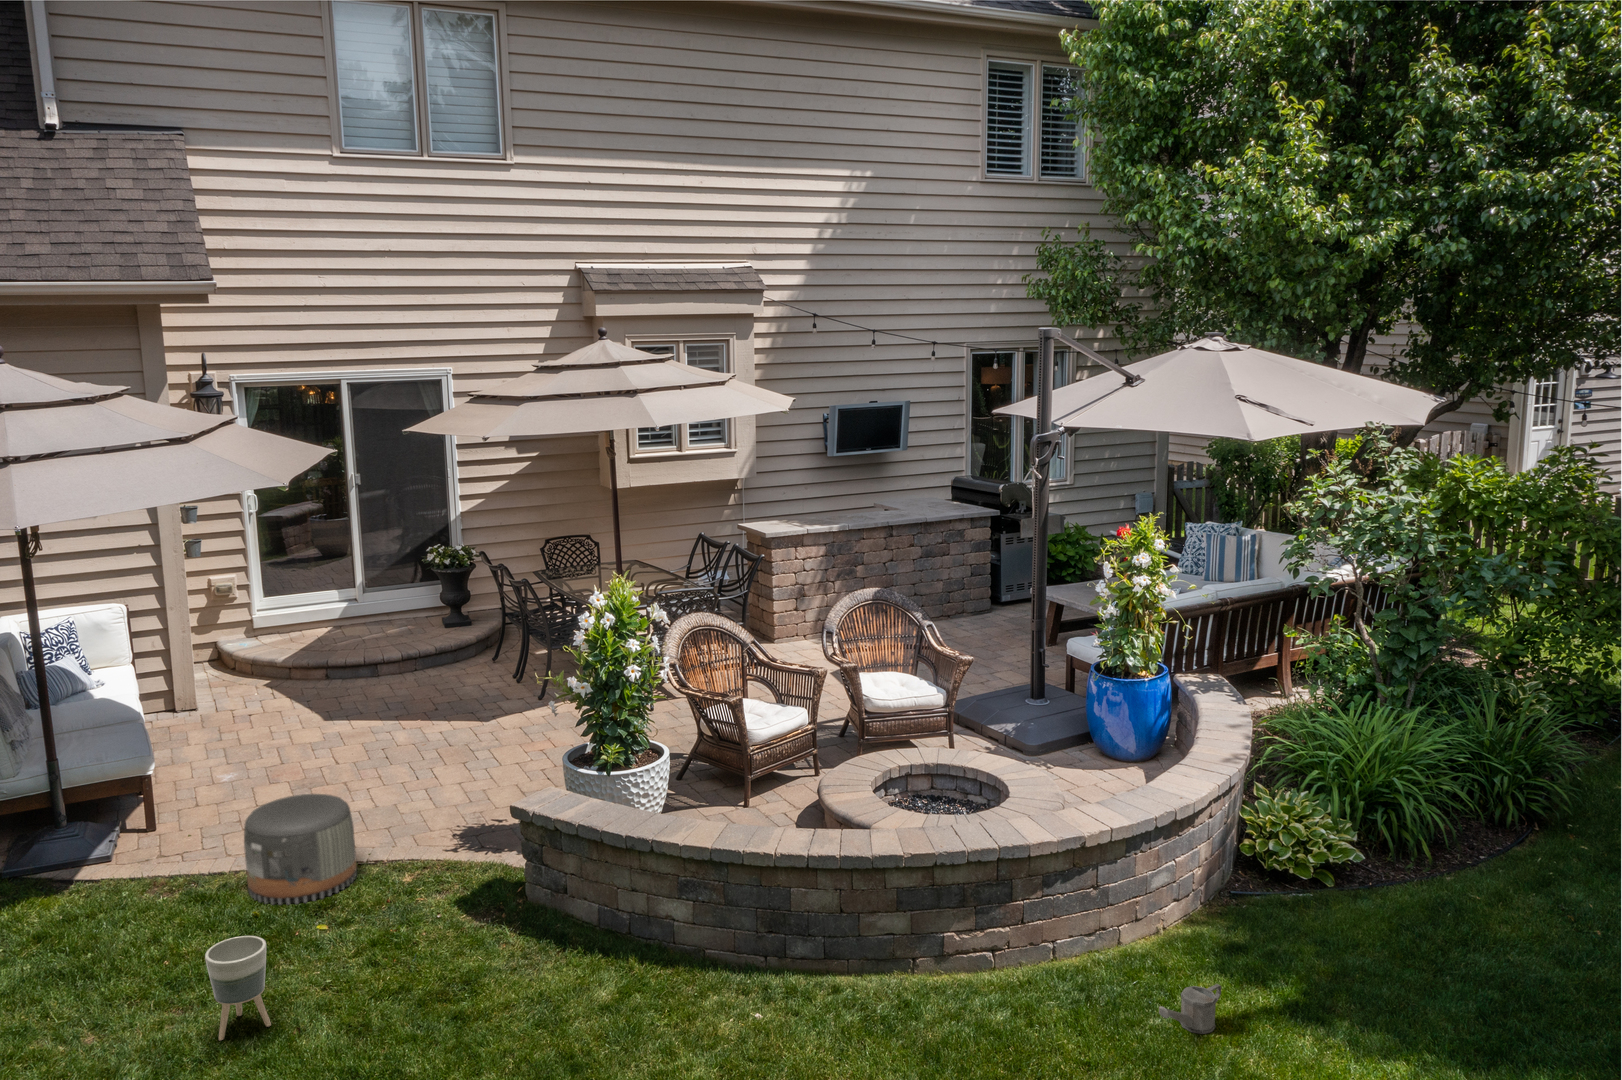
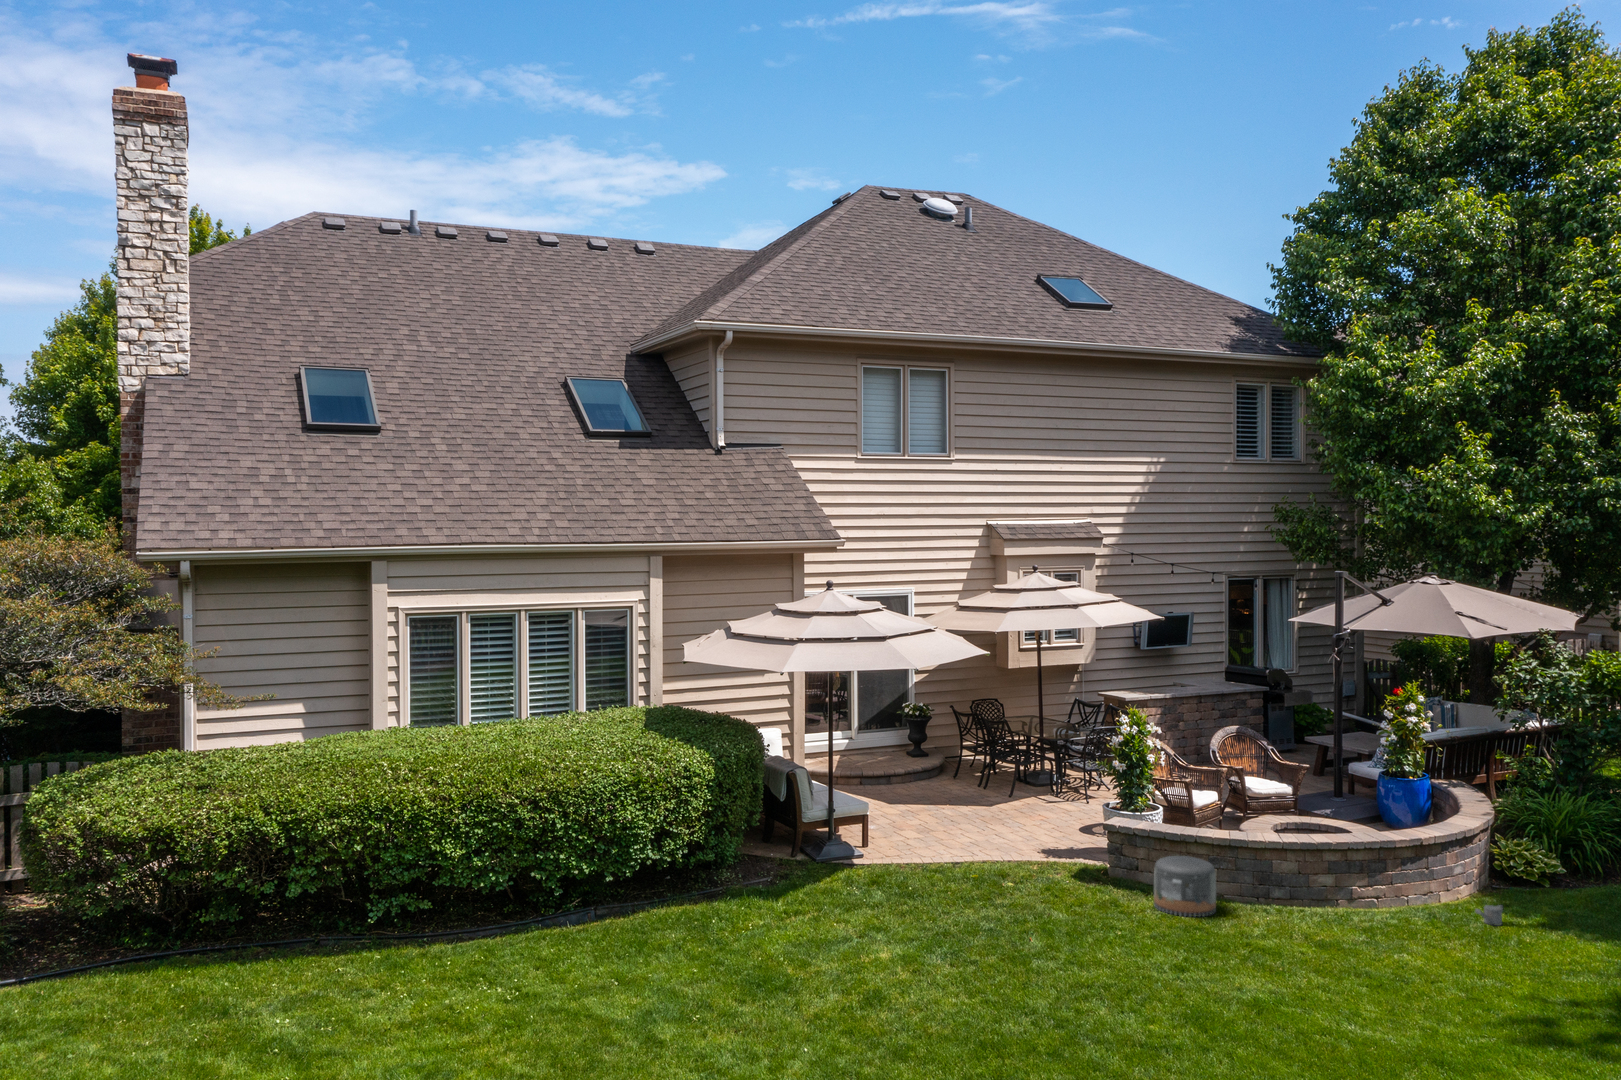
pouf: present [244,794,357,905] -> present [1154,856,1216,917]
planter: present [205,936,271,1040] -> none [1015,864,1041,909]

